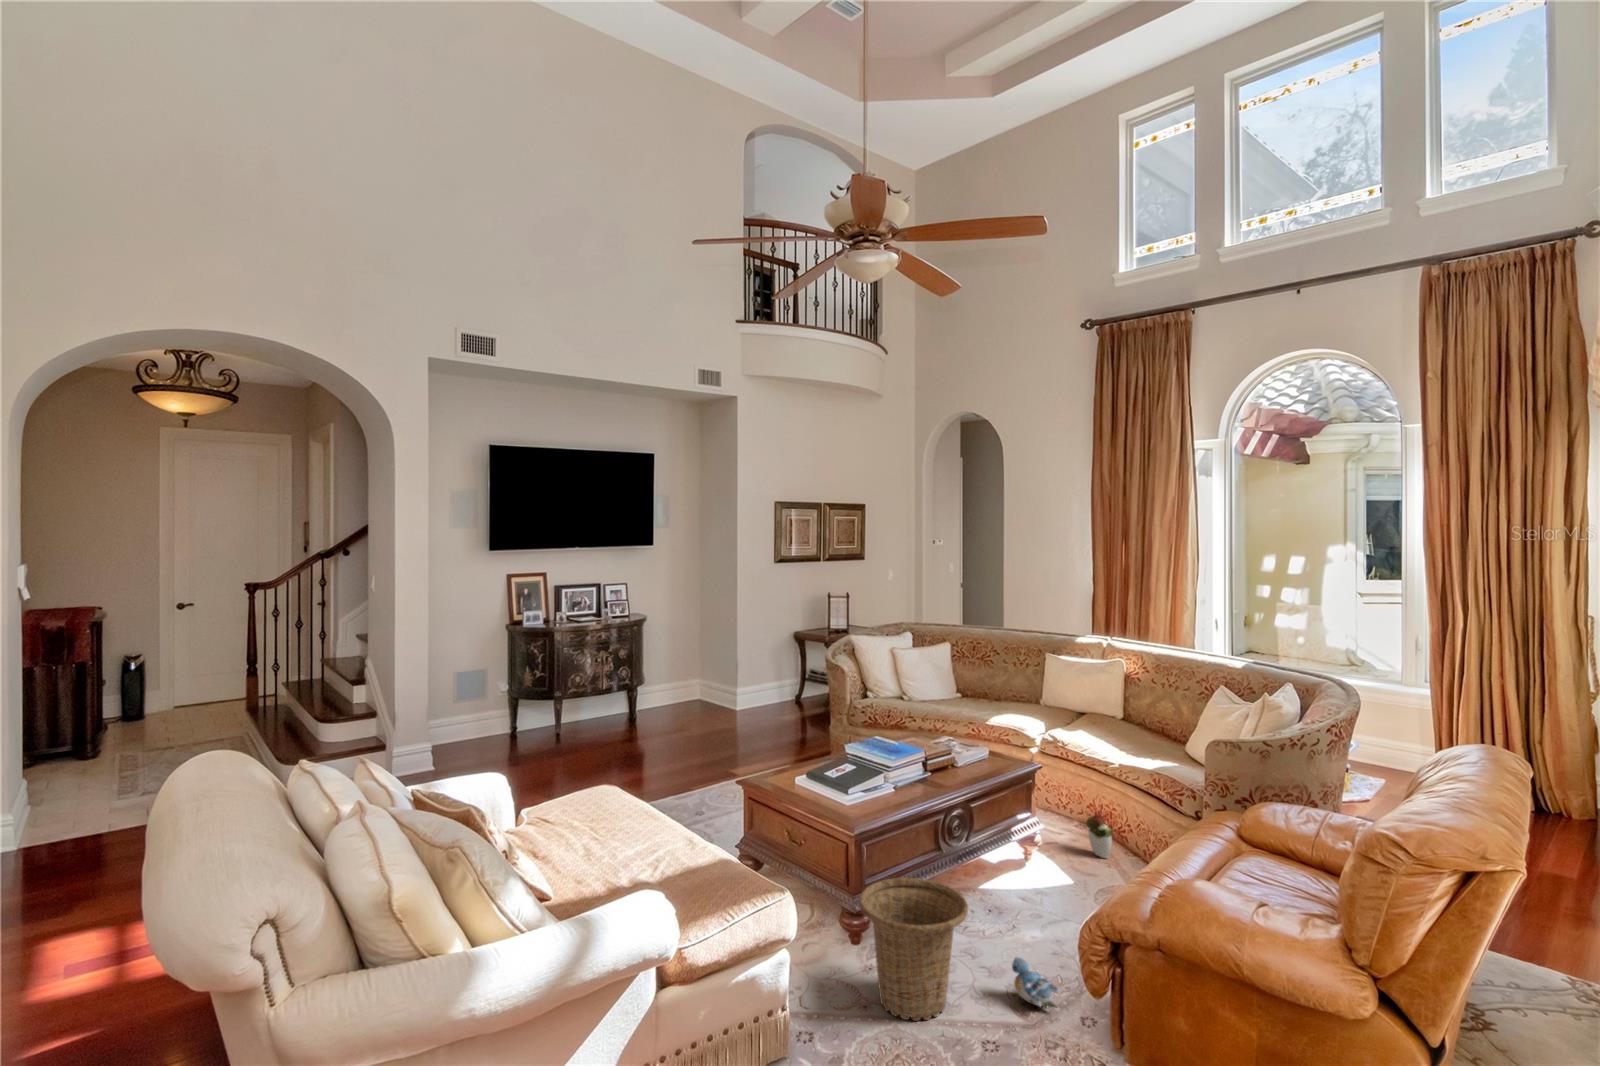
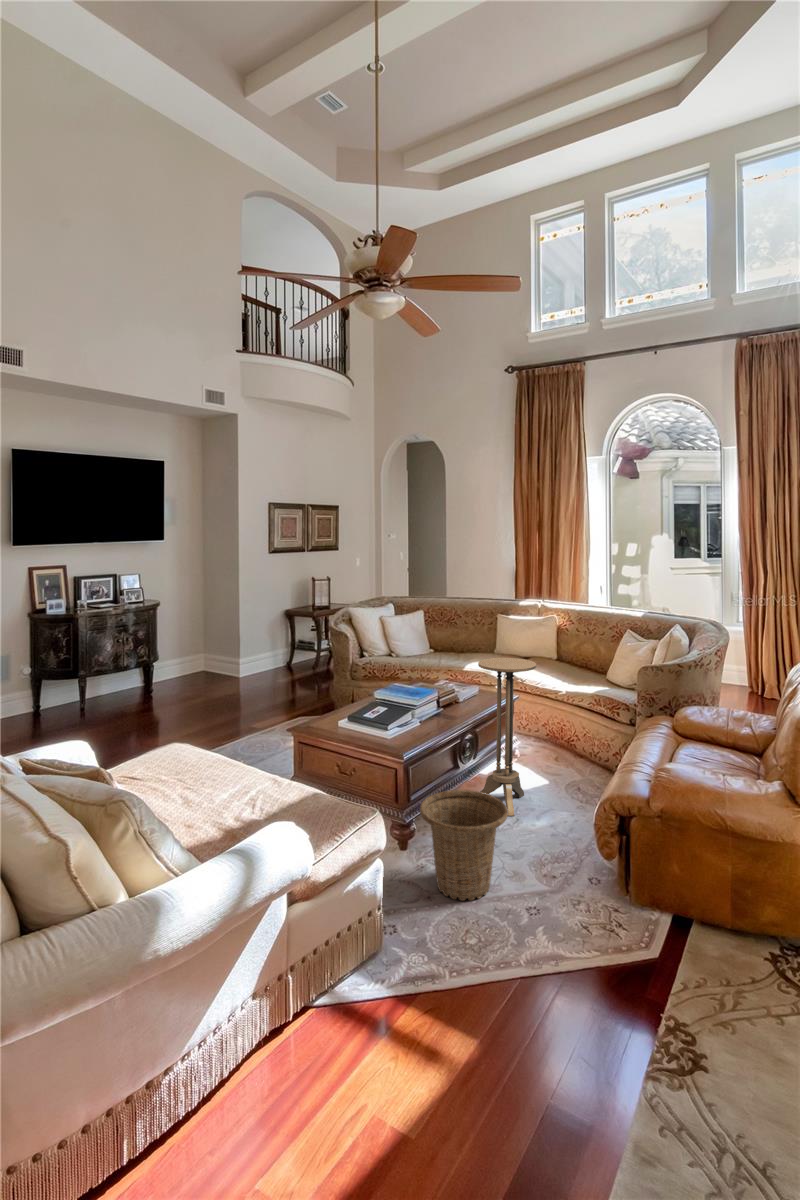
side table: none [971,713,1046,922] -> present [478,658,536,816]
decorative plant: present [1086,805,1113,859] -> none [546,722,568,762]
plush toy: present [1012,957,1061,1007] -> none [534,841,573,876]

